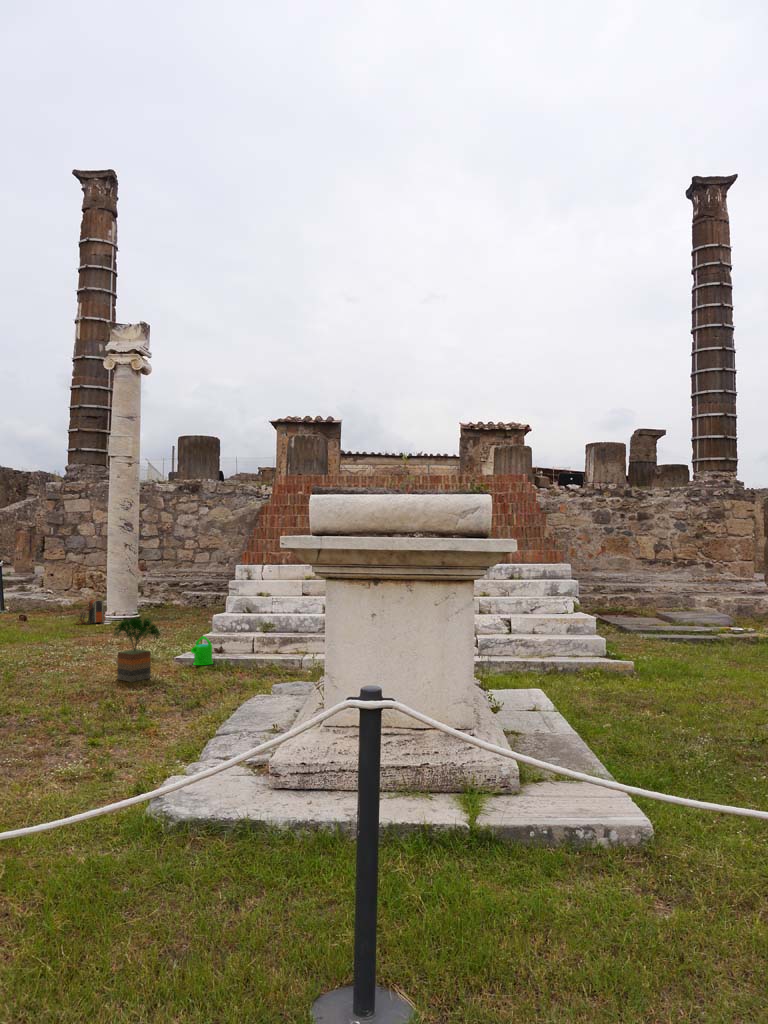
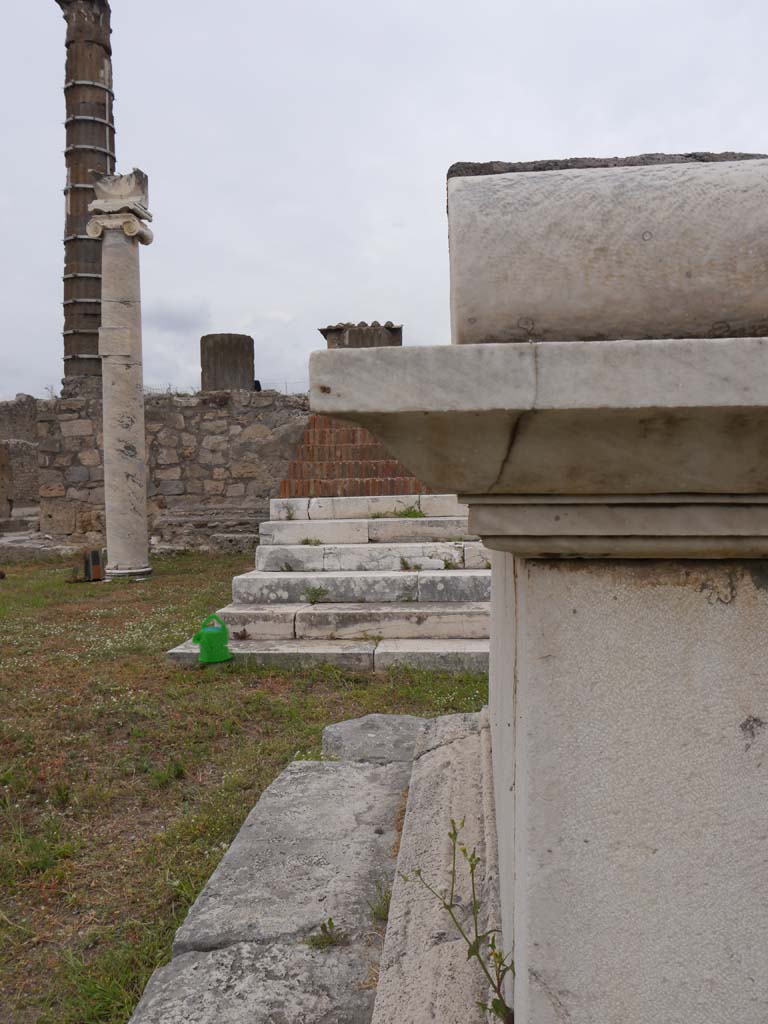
potted tree: present [114,618,160,682] -> none [46,591,132,705]

